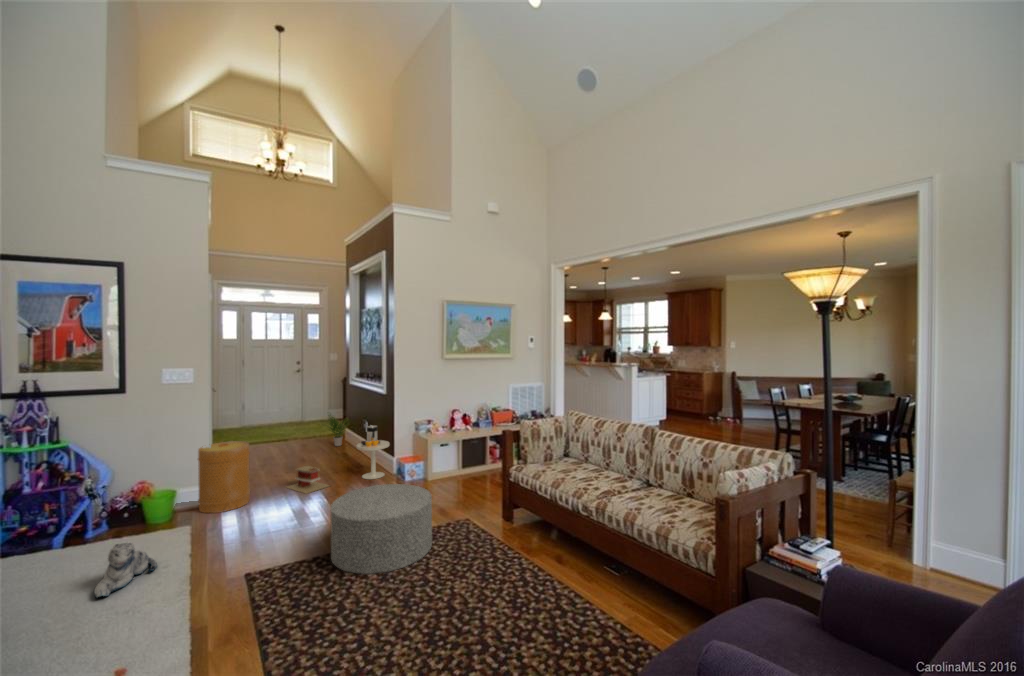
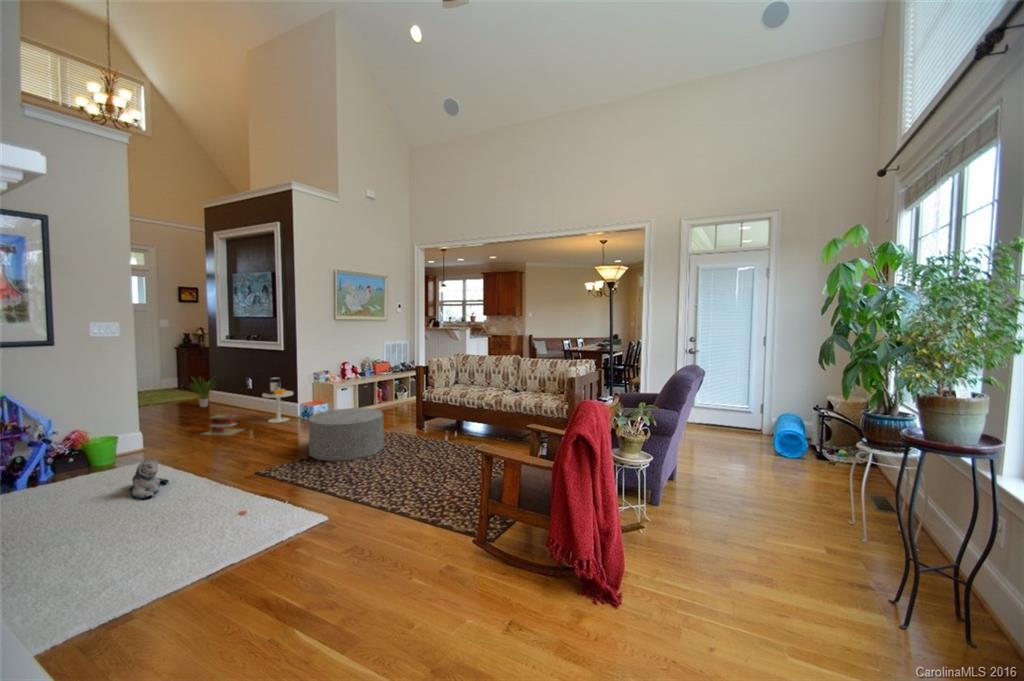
basket: present [198,441,250,513] -> none [126,393,179,456]

